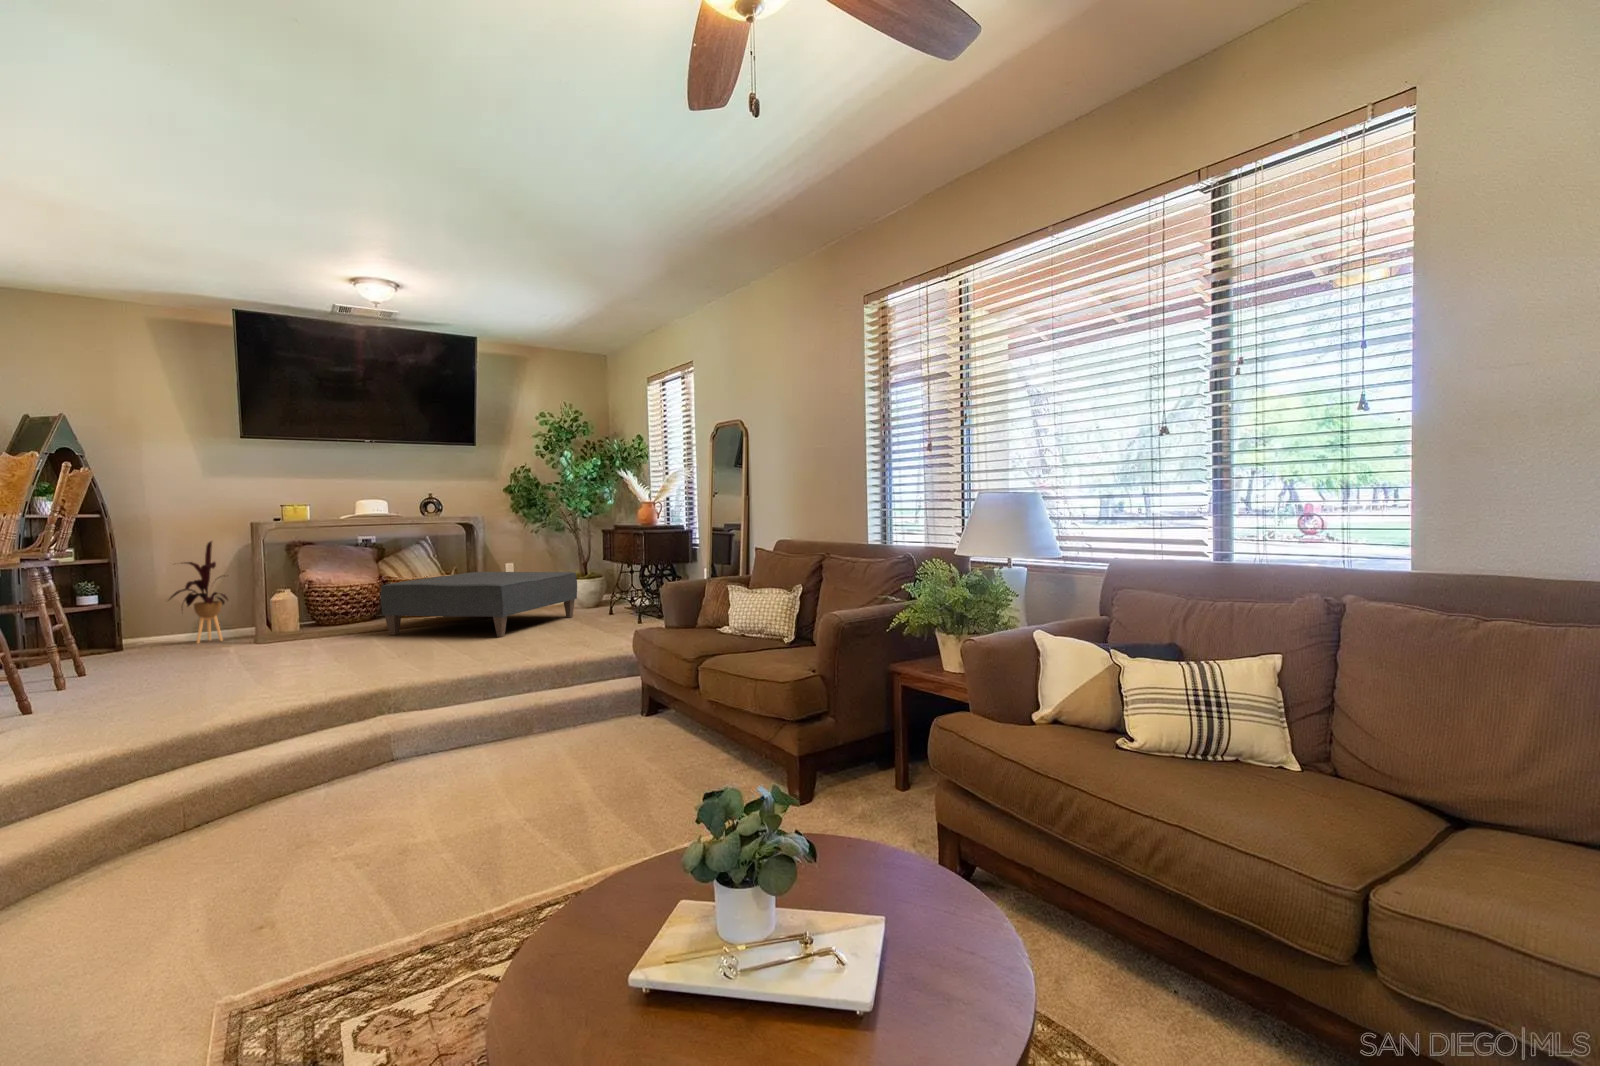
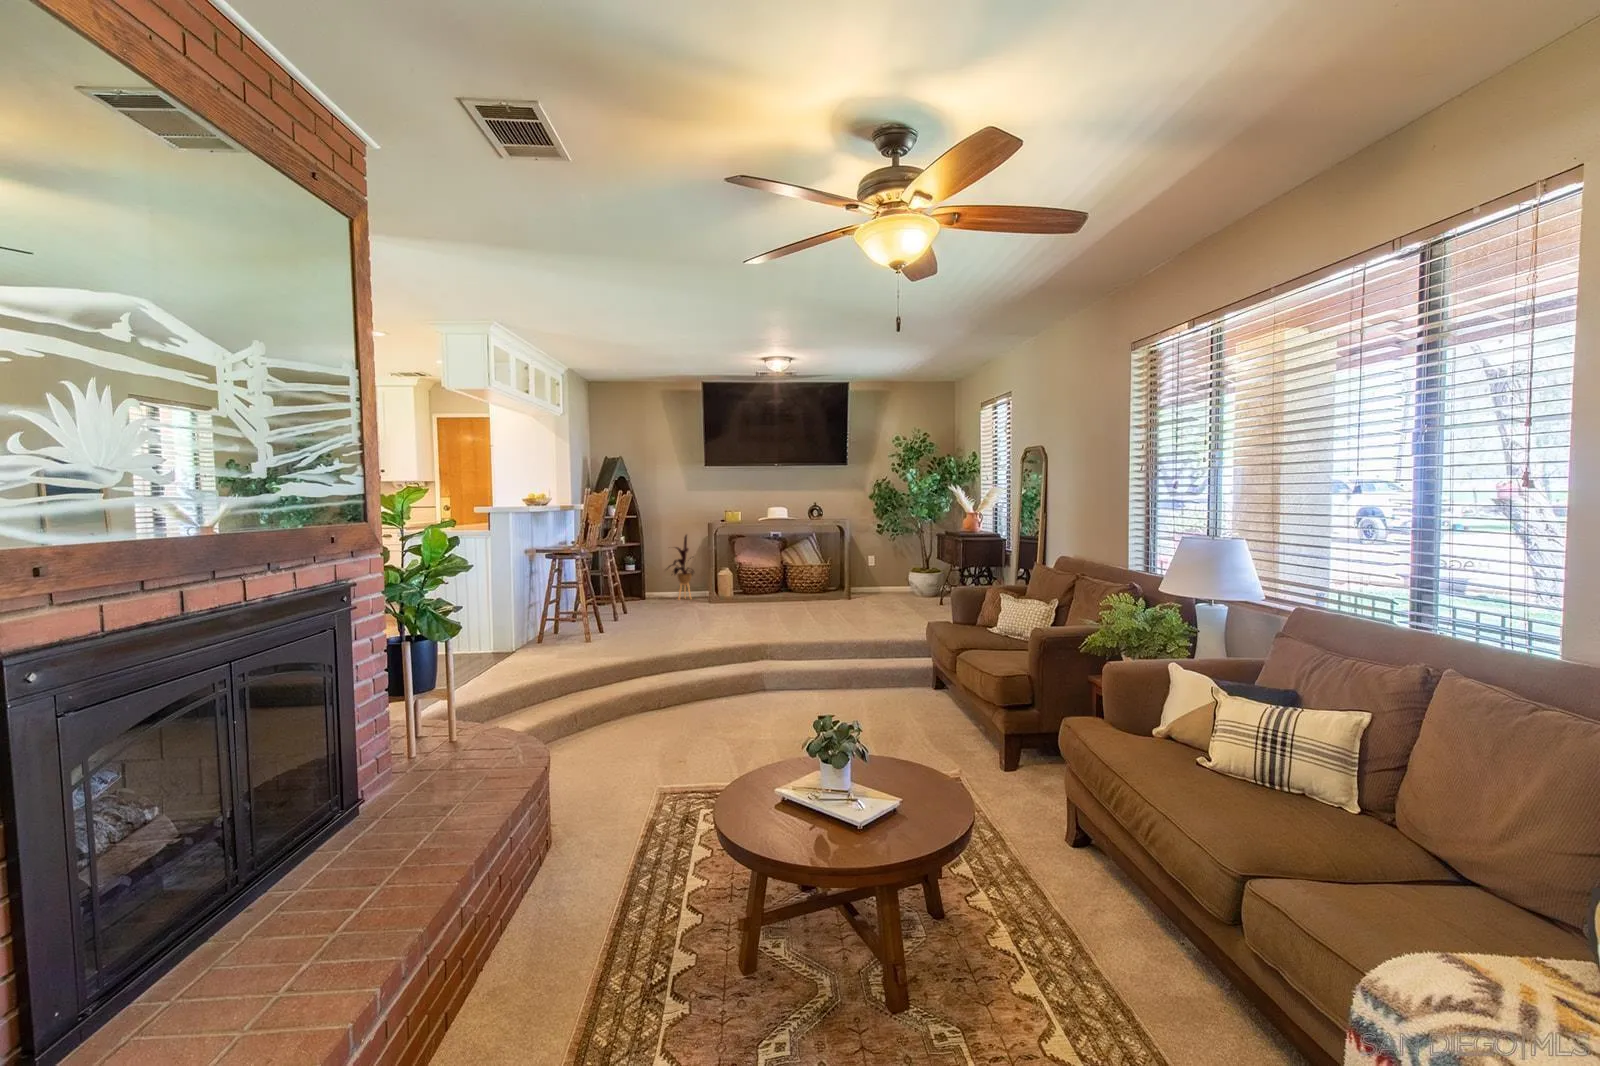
ottoman: present [381,572,577,638] -> none [778,563,916,617]

